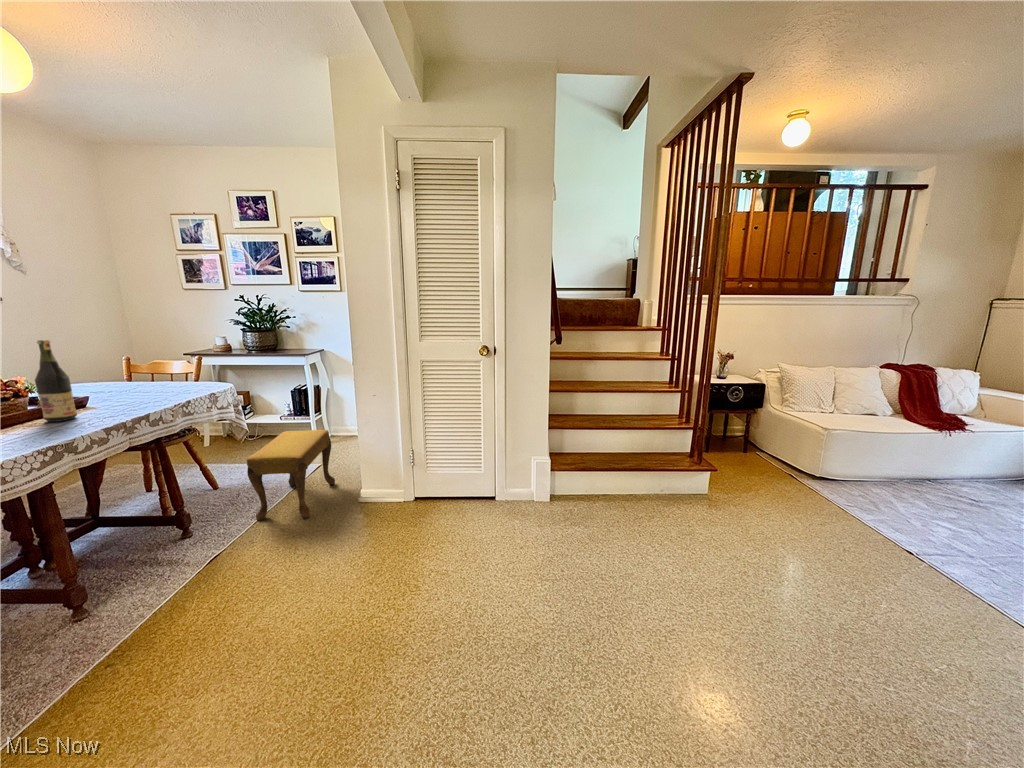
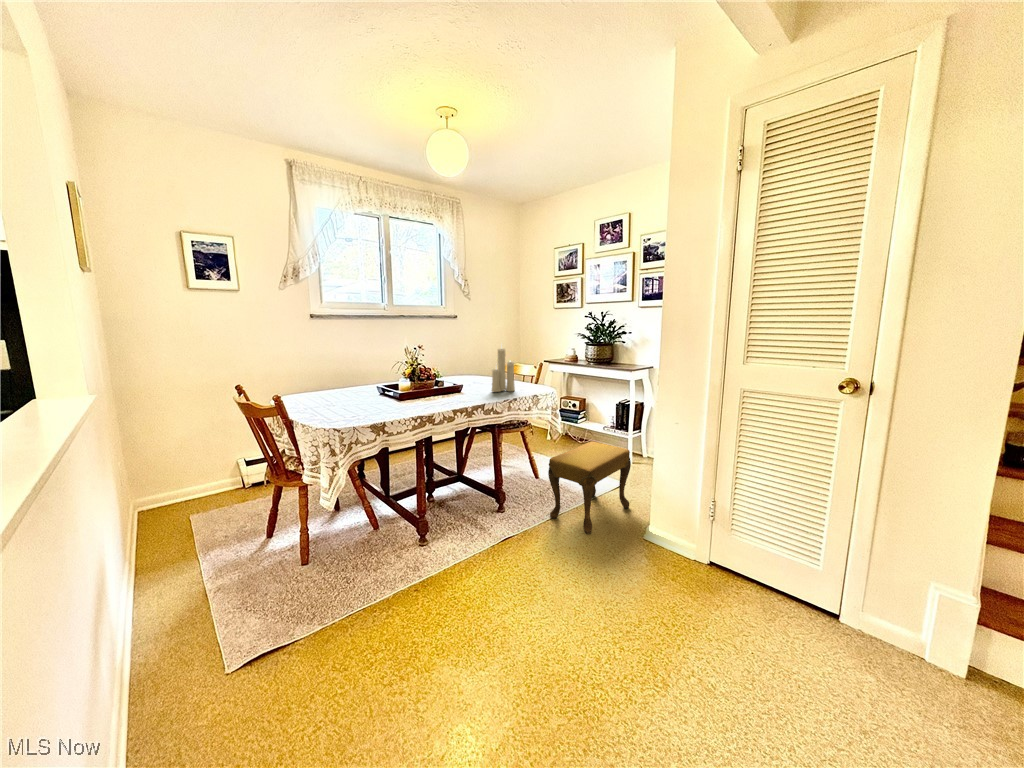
candle: none [142,333,181,398] -> present [492,348,515,392]
wine bottle: present [35,340,77,422] -> none [430,341,448,400]

